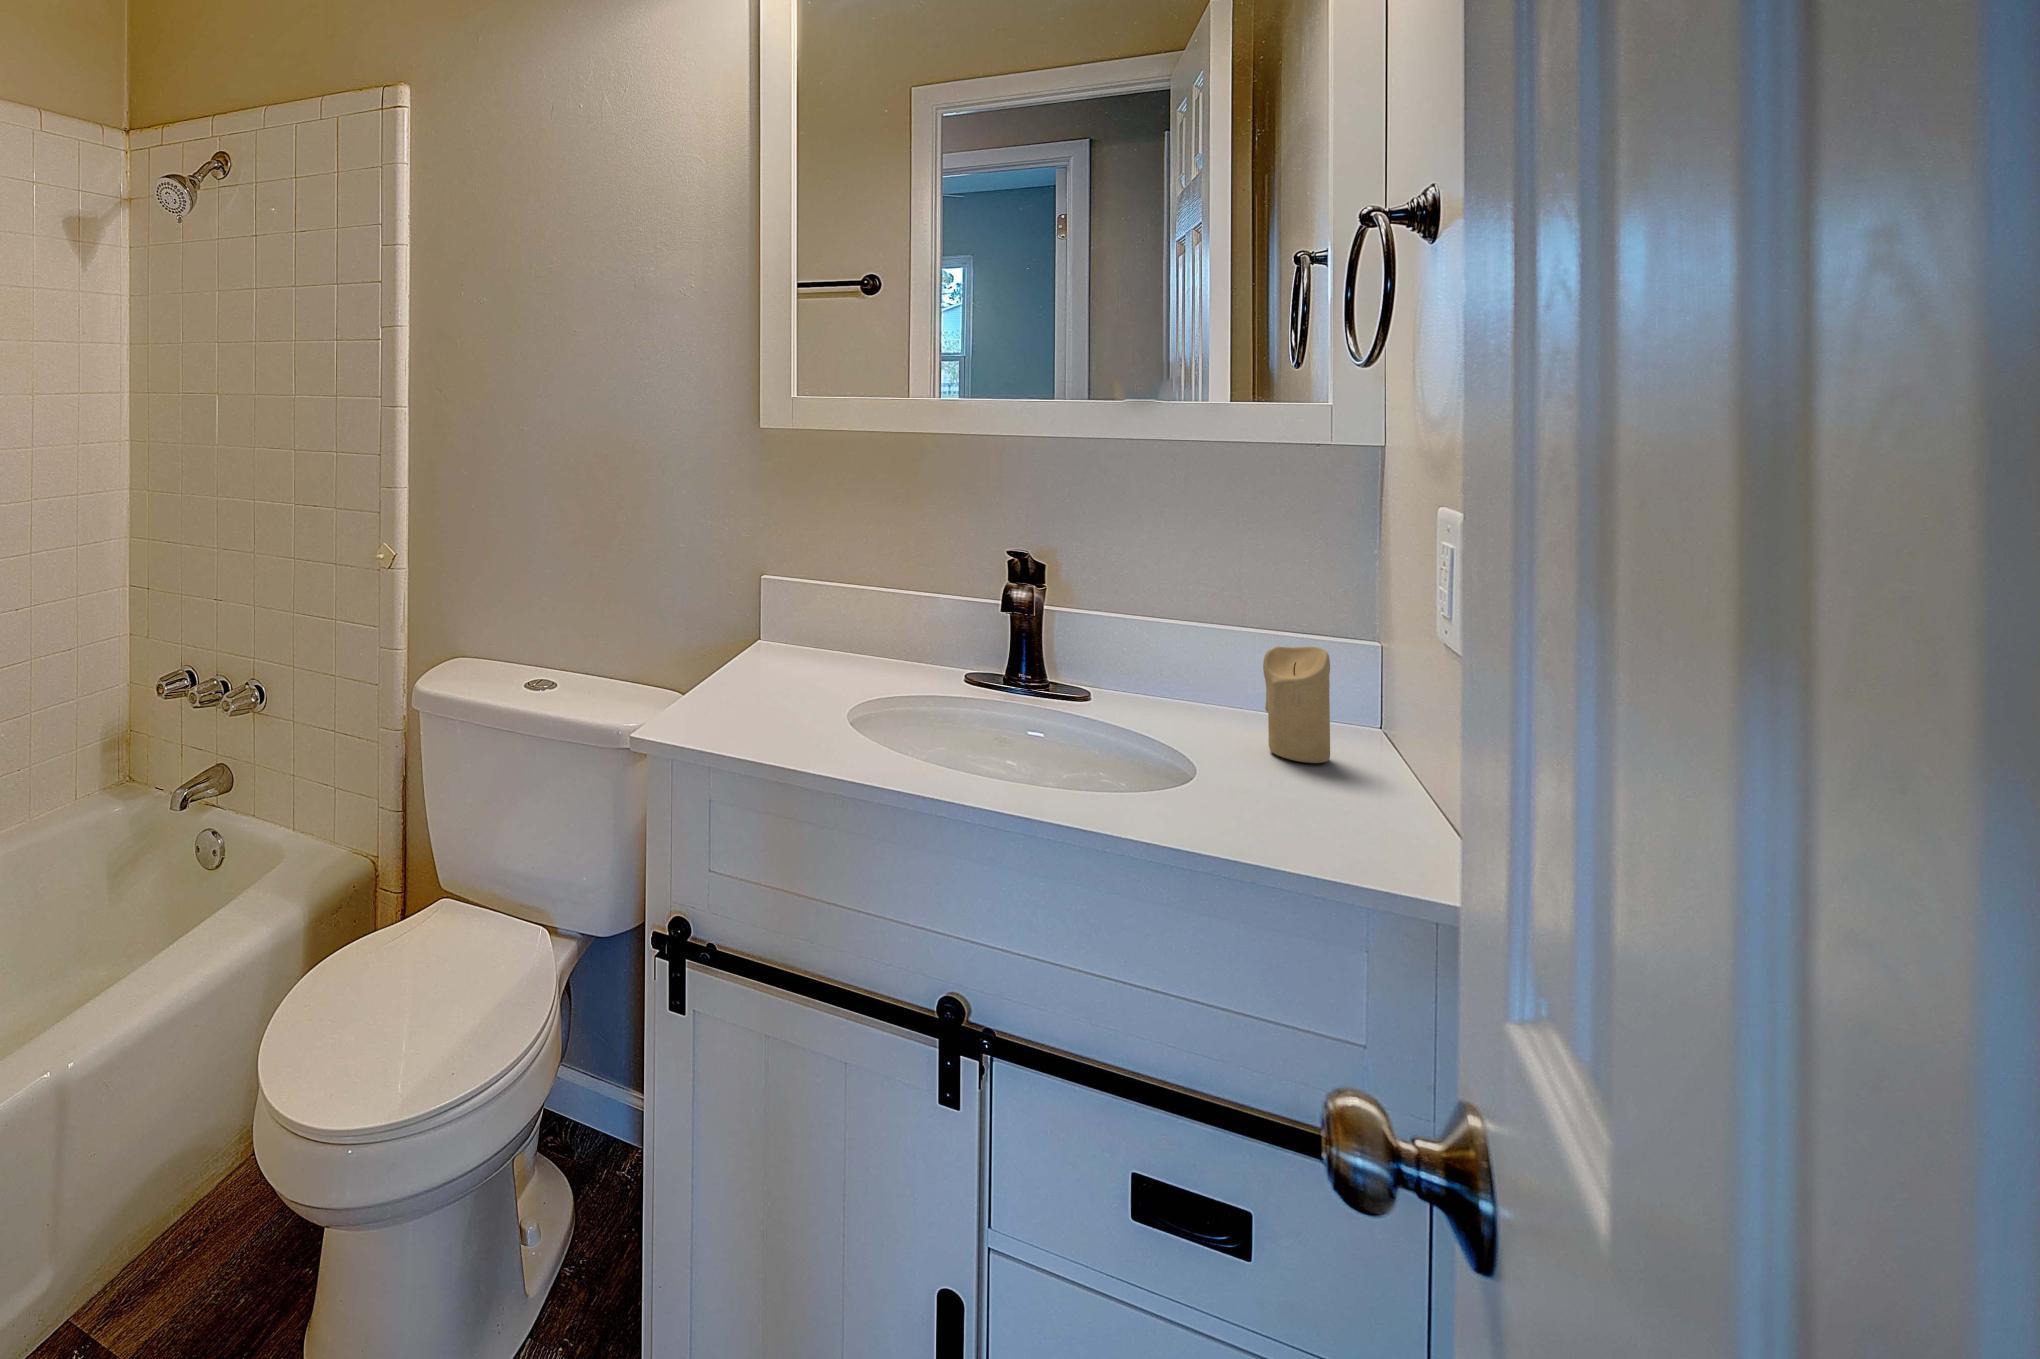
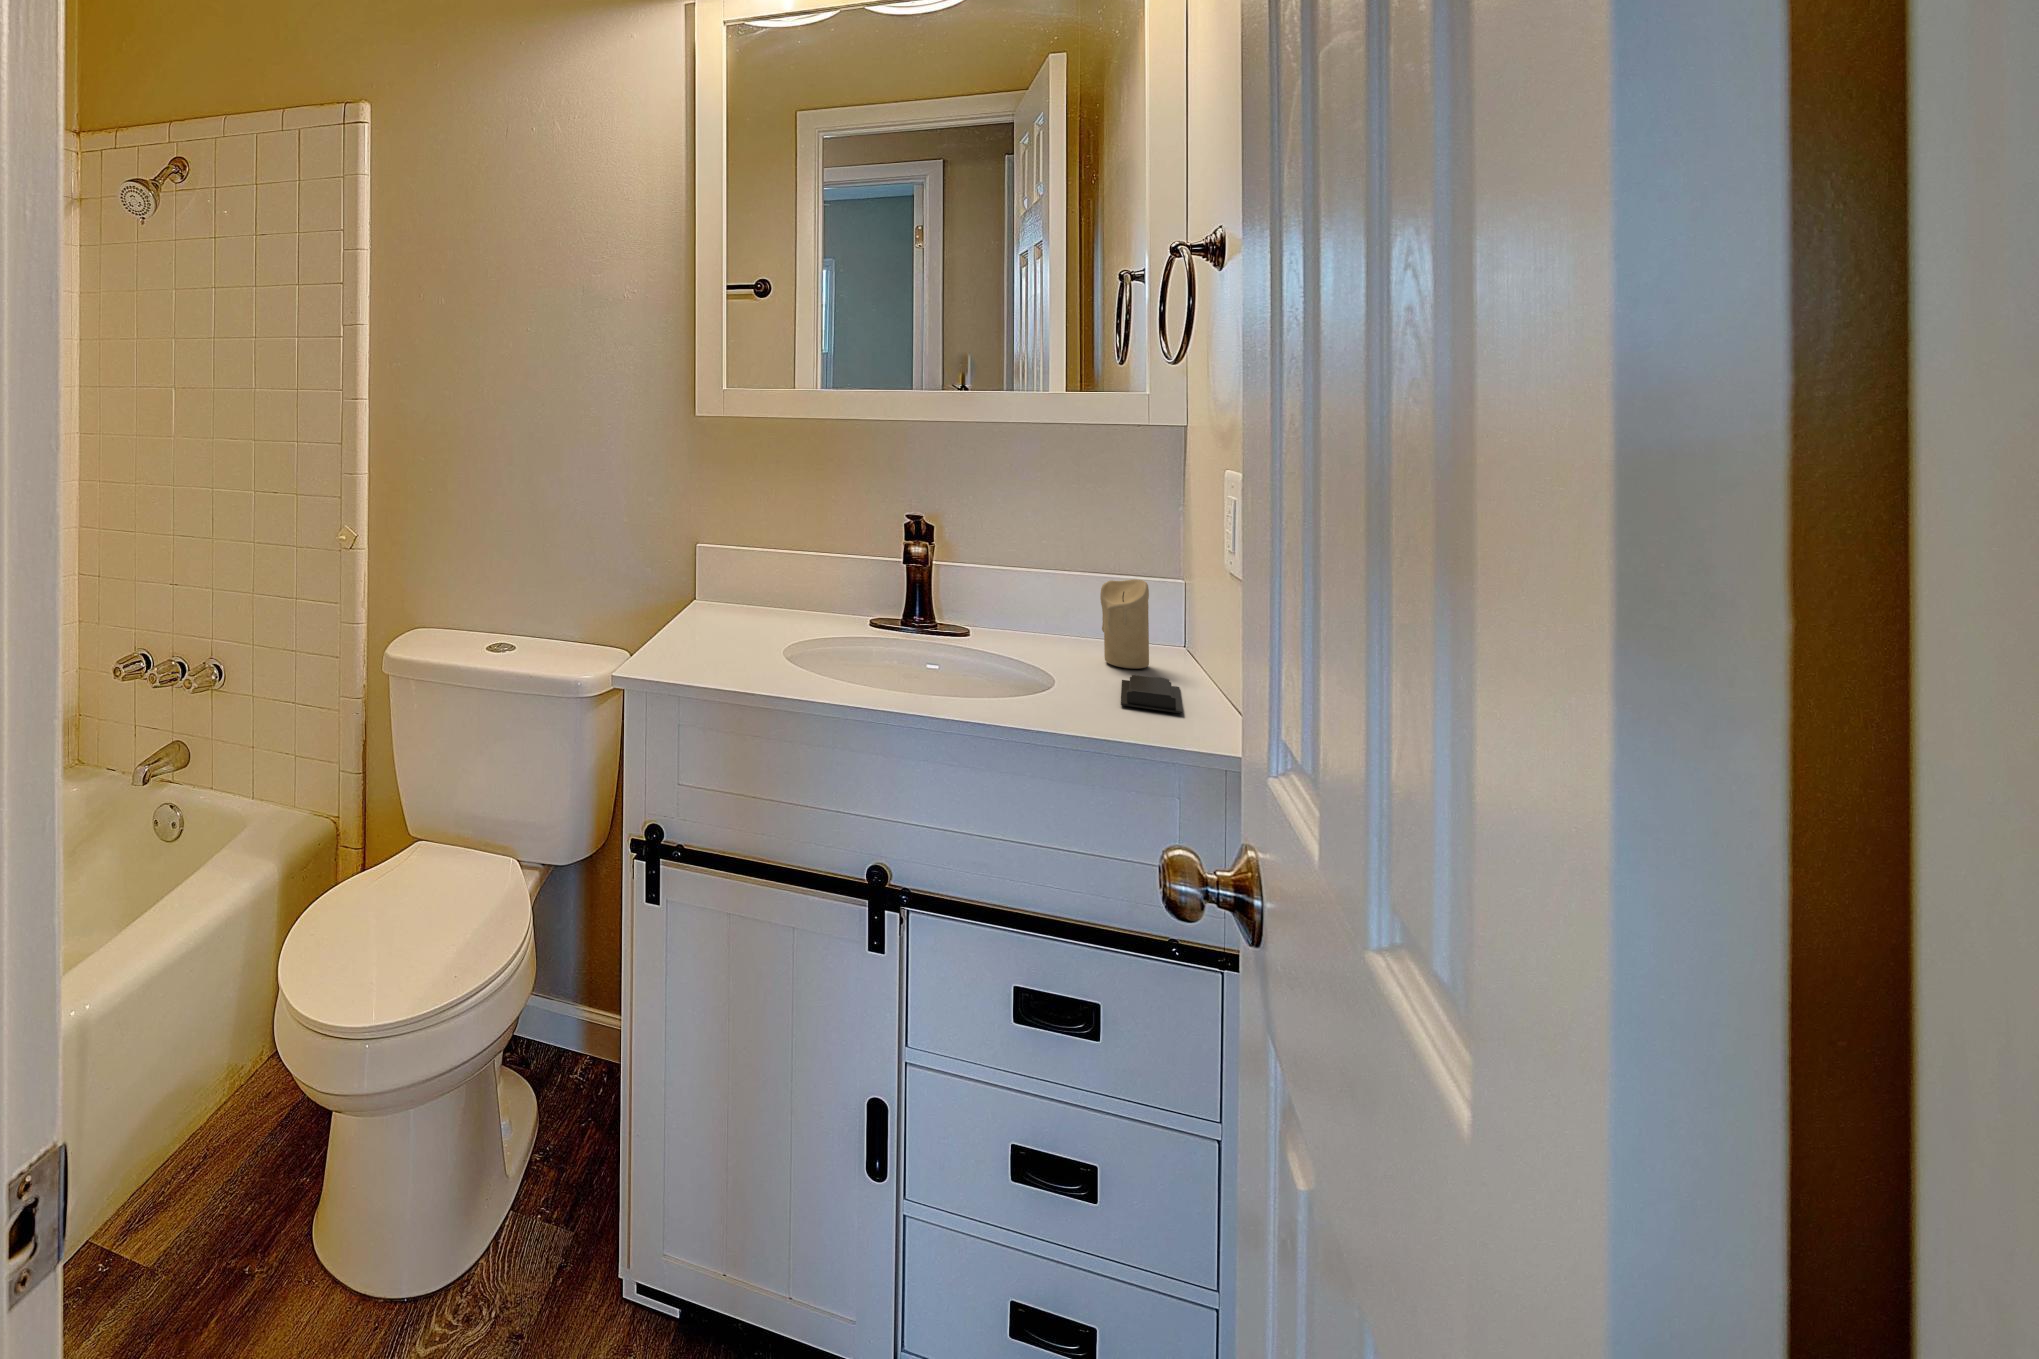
soap bar: none [1285,775,1374,838] -> present [1121,675,1183,713]

